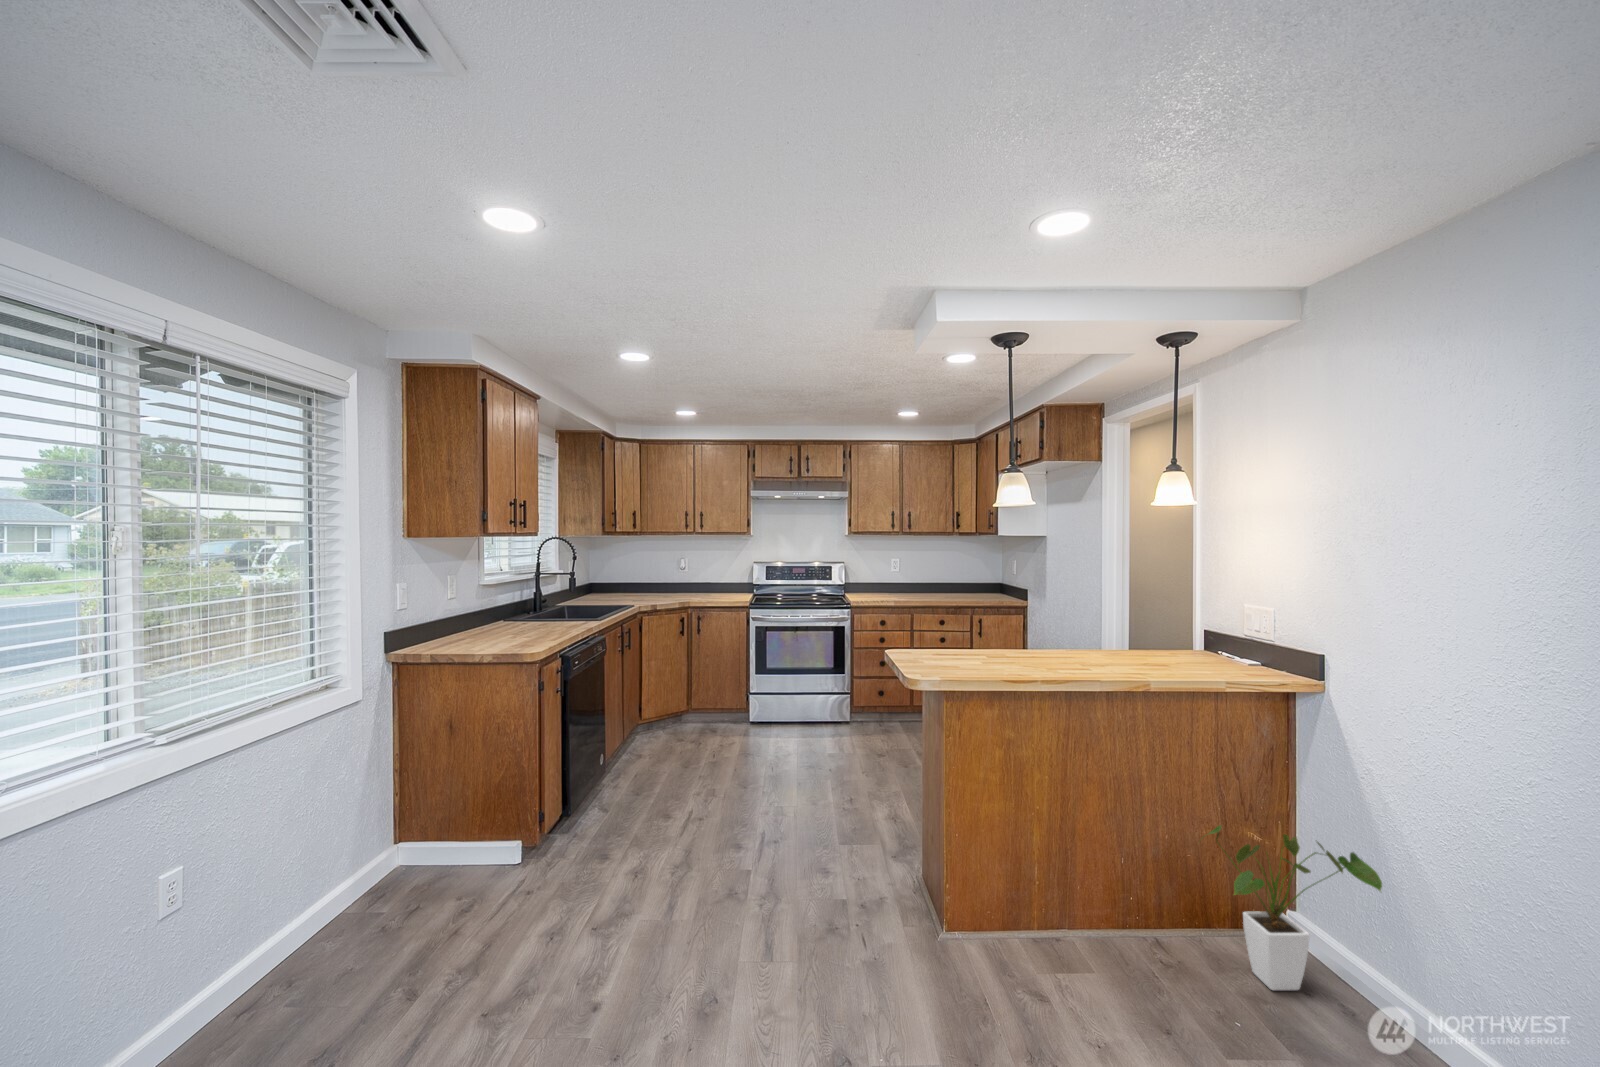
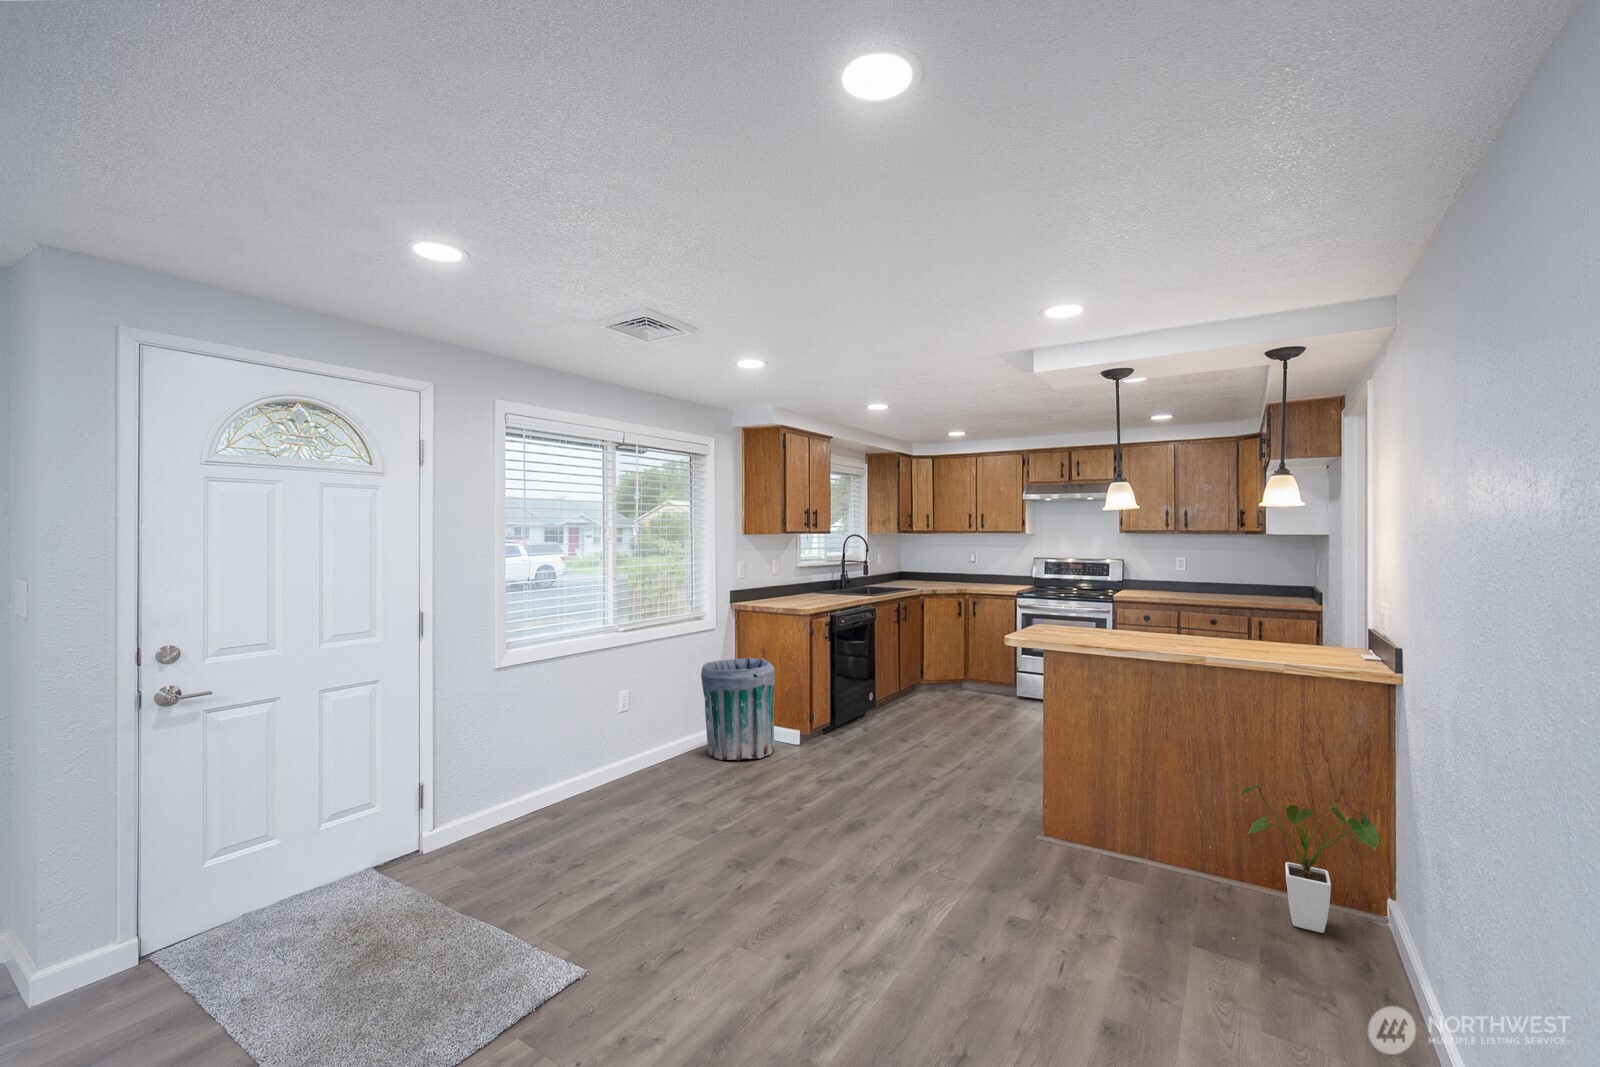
trash can: none [342,737,486,935] -> present [701,657,775,761]

